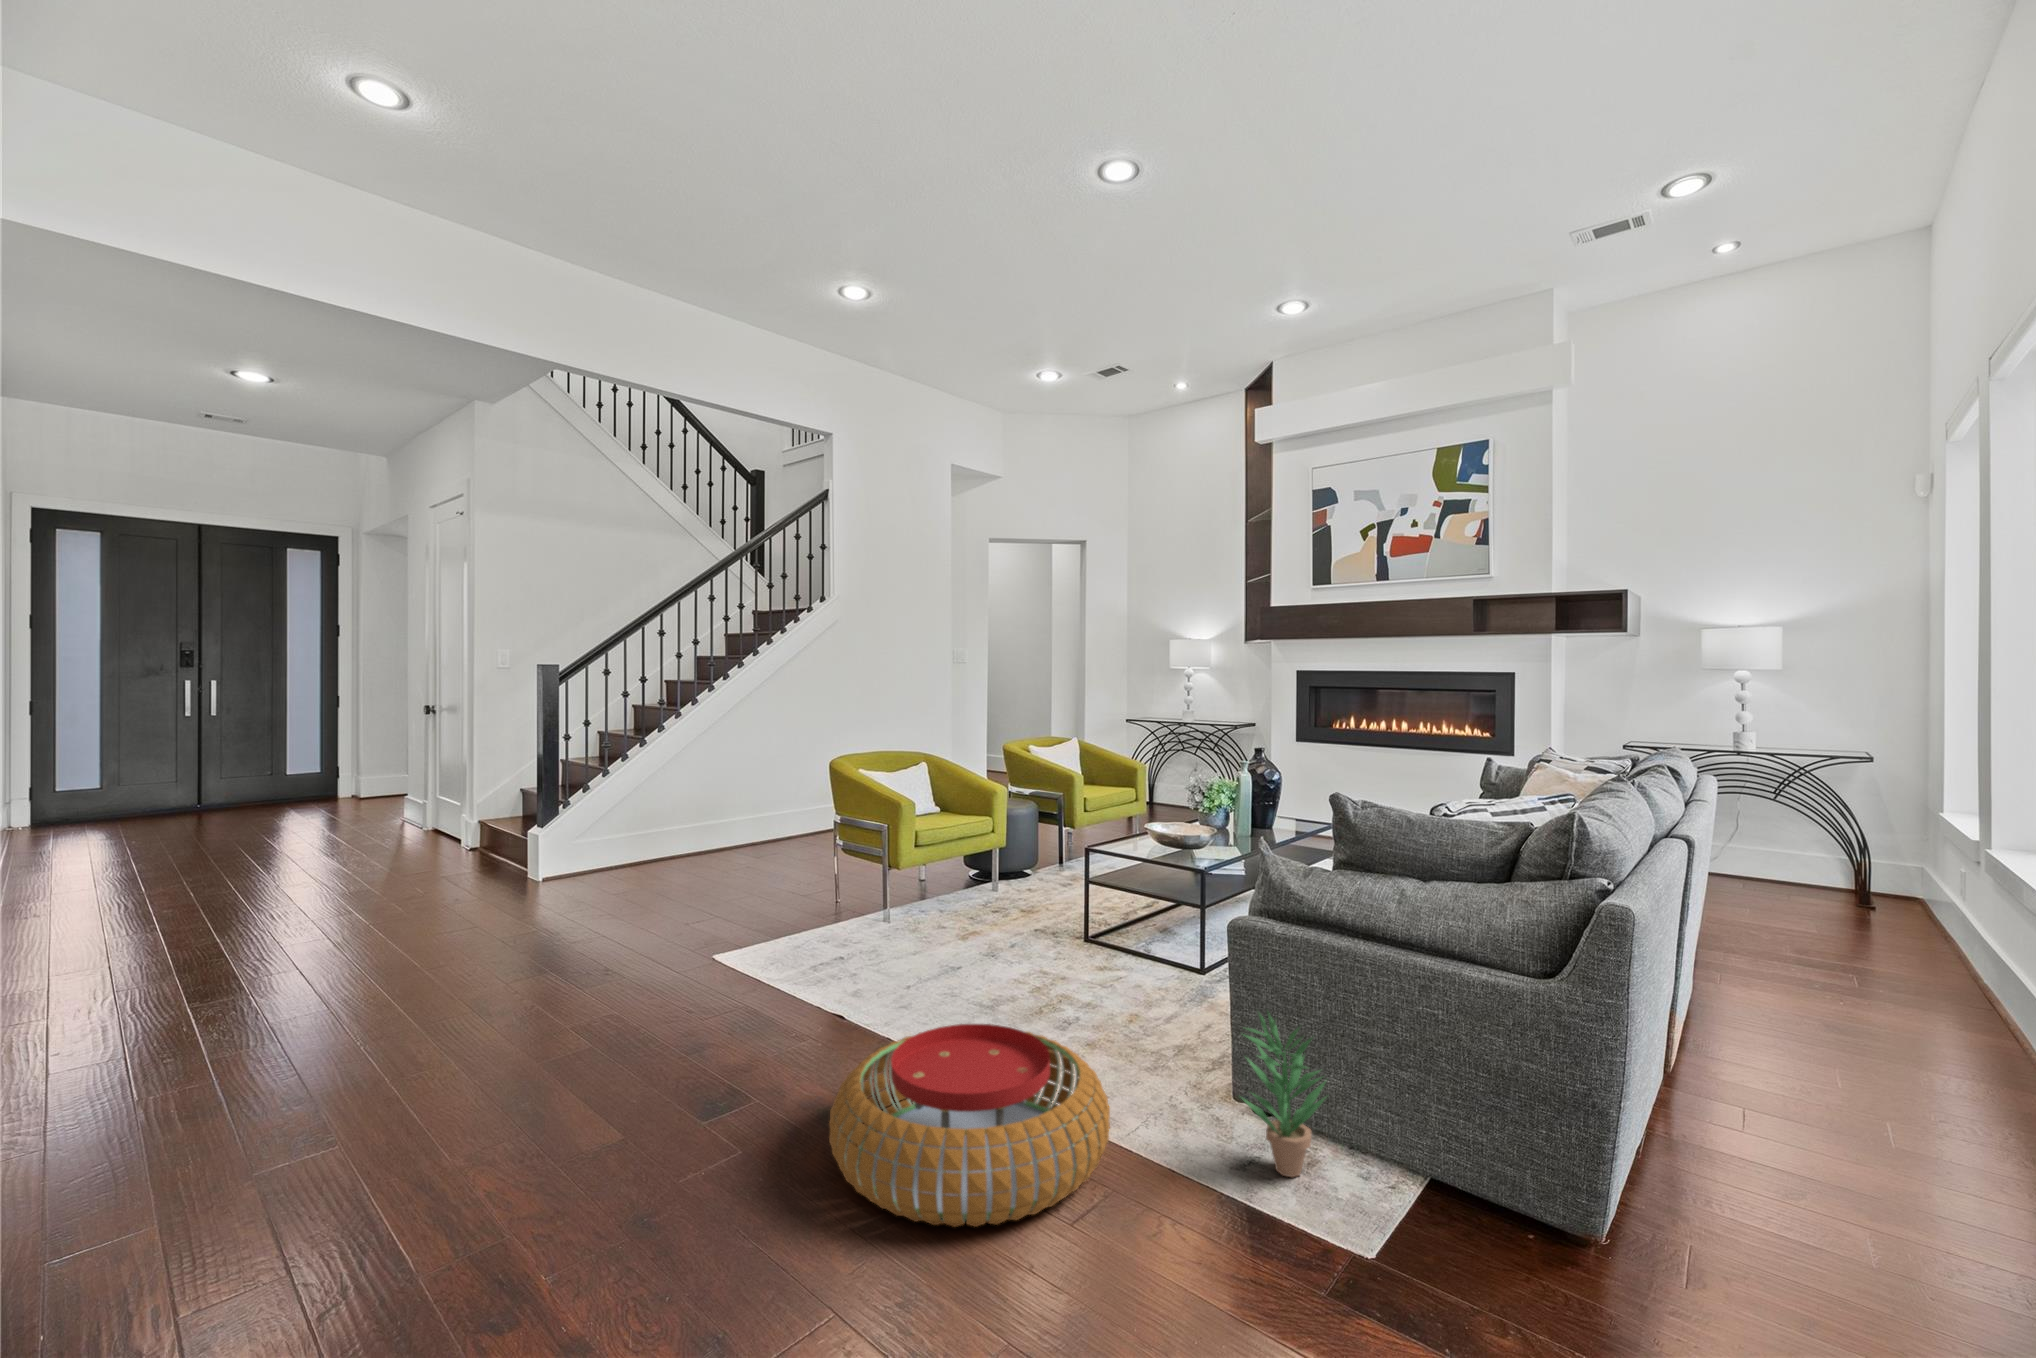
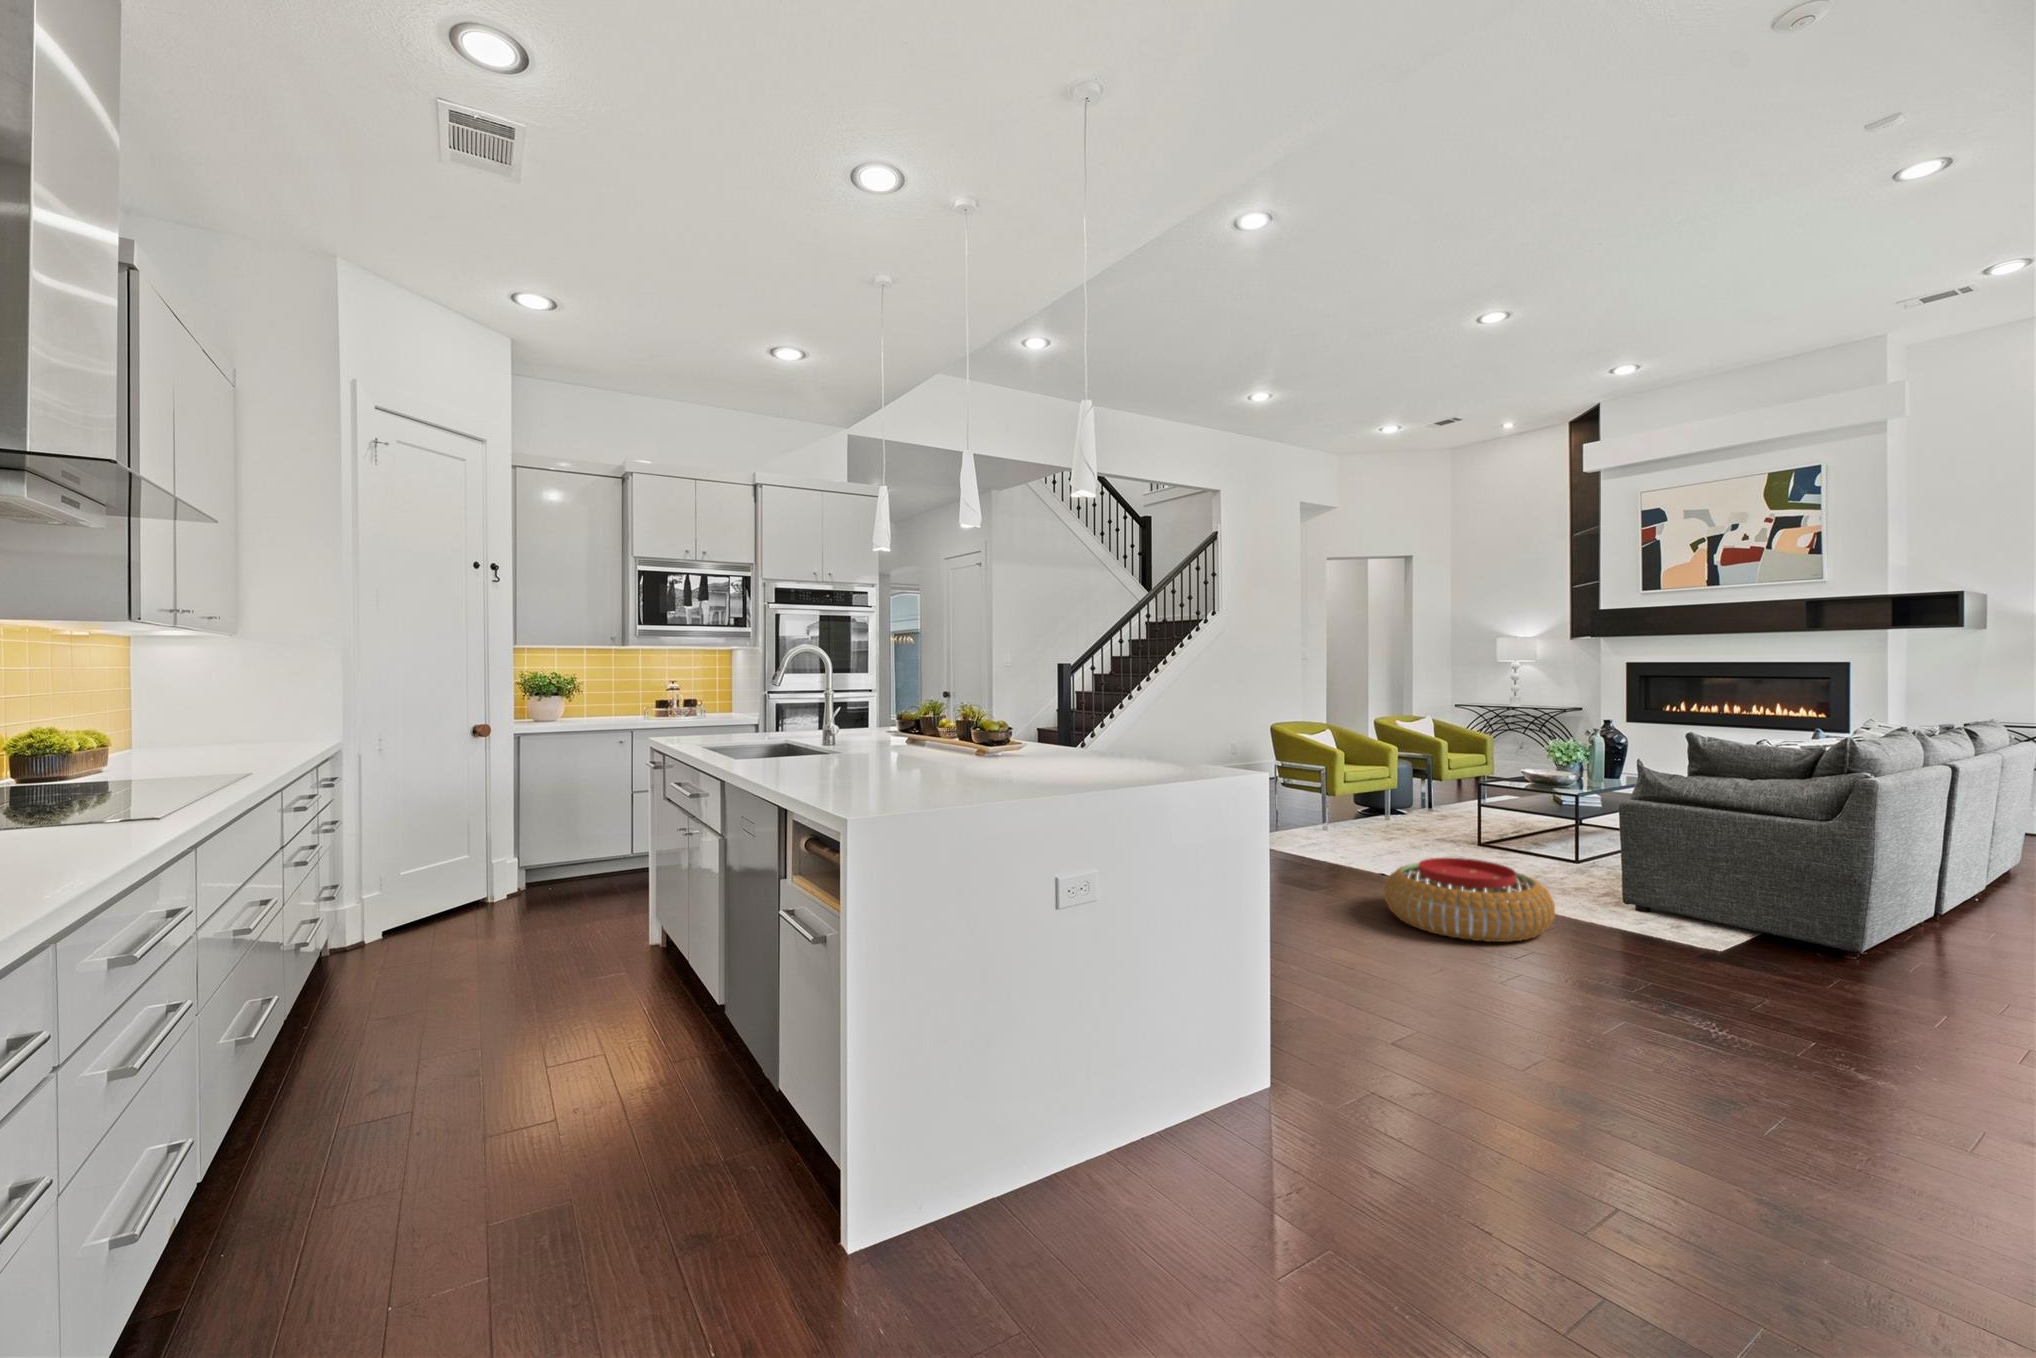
potted plant: present [1243,1013,1326,1177] -> none [1637,849,1699,944]

